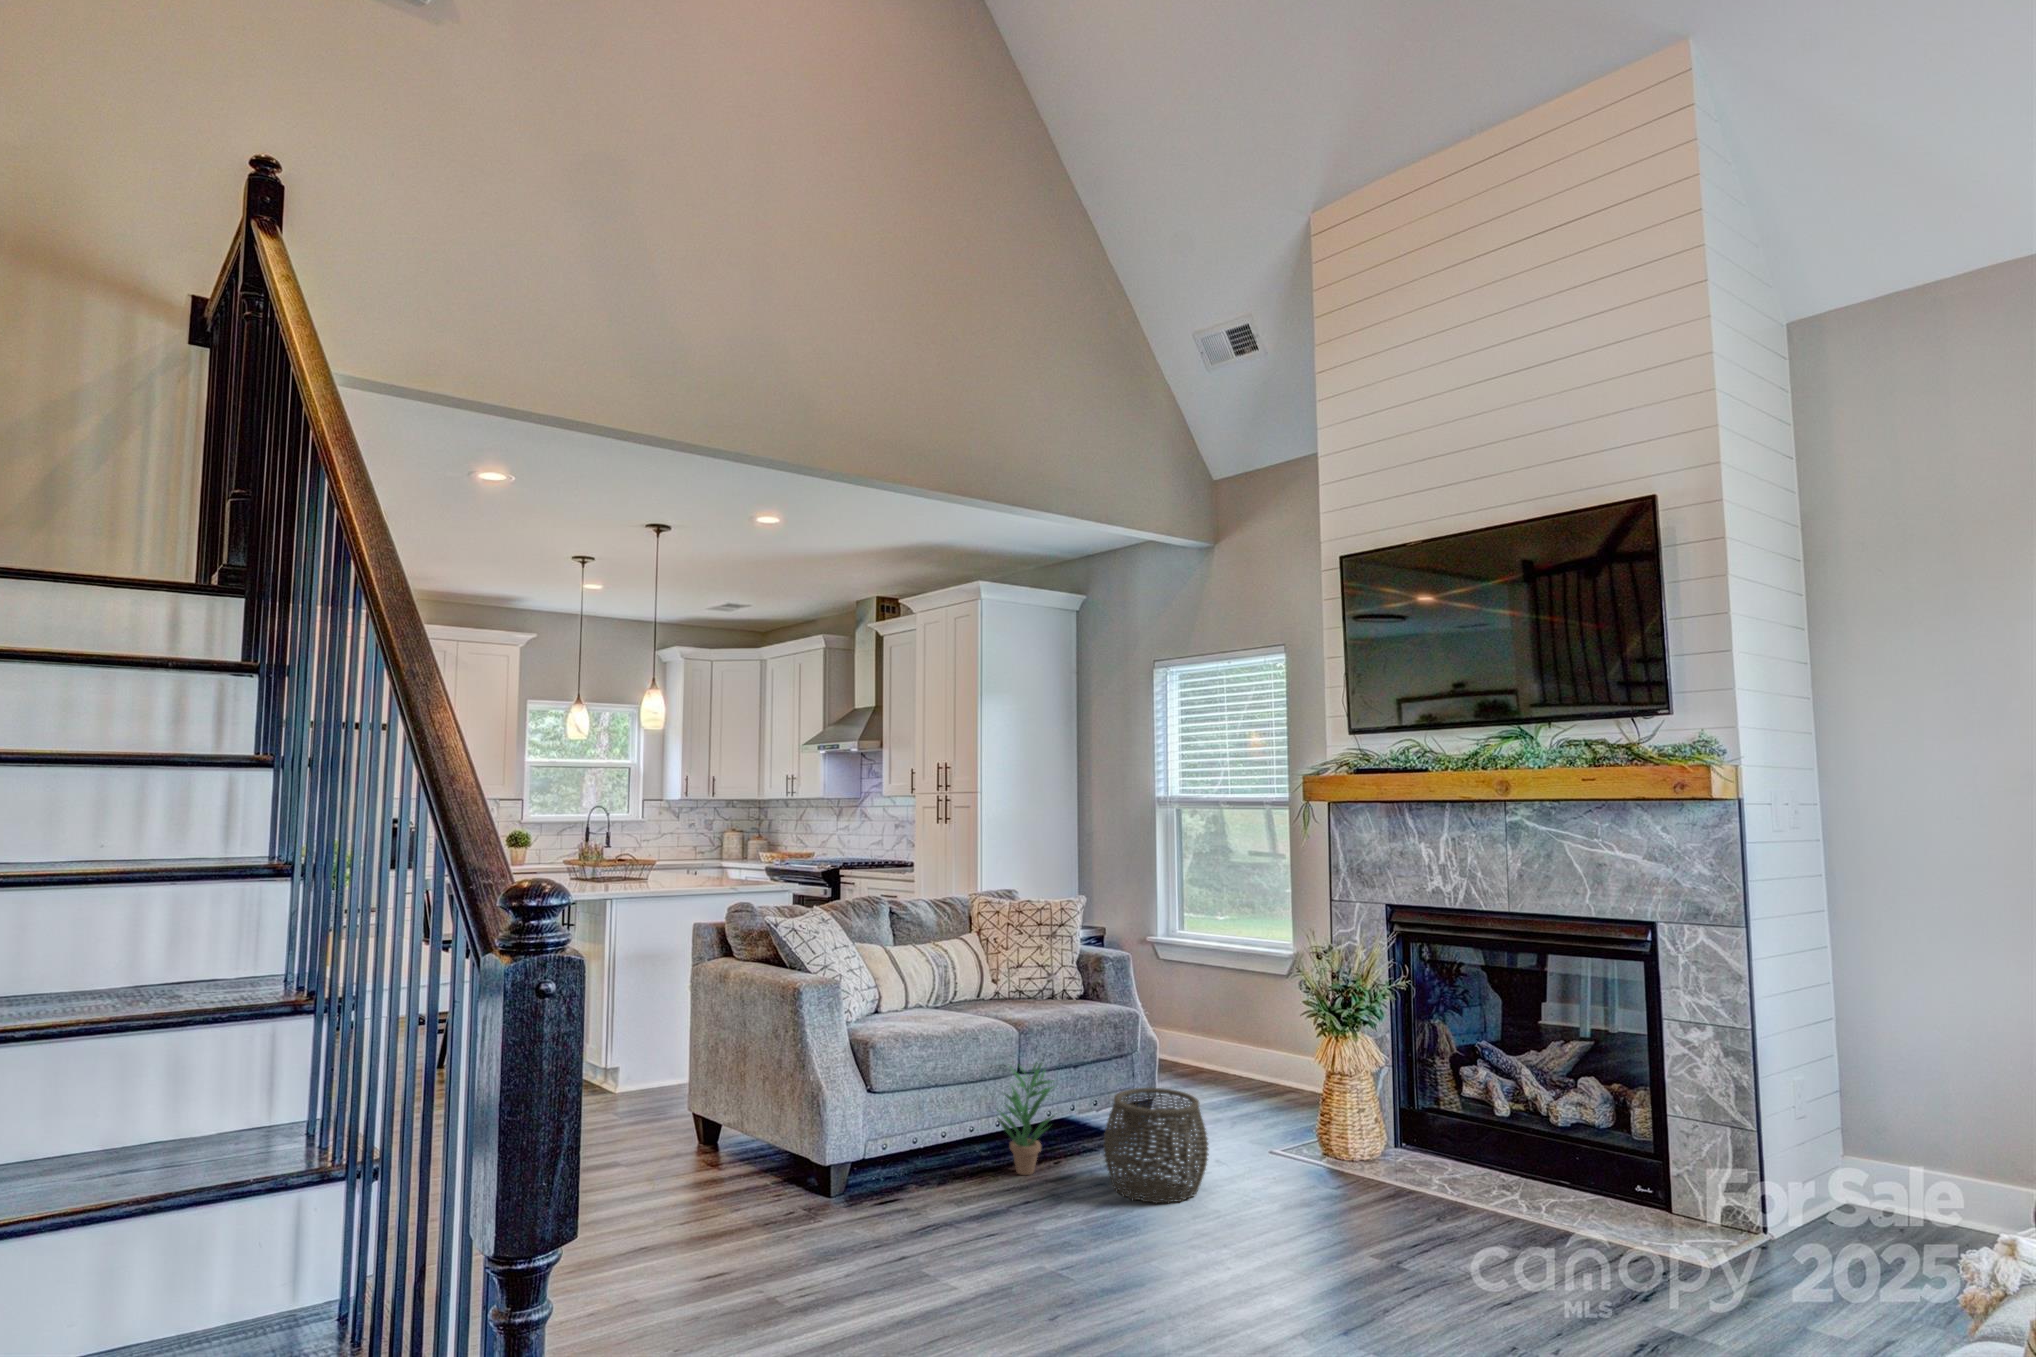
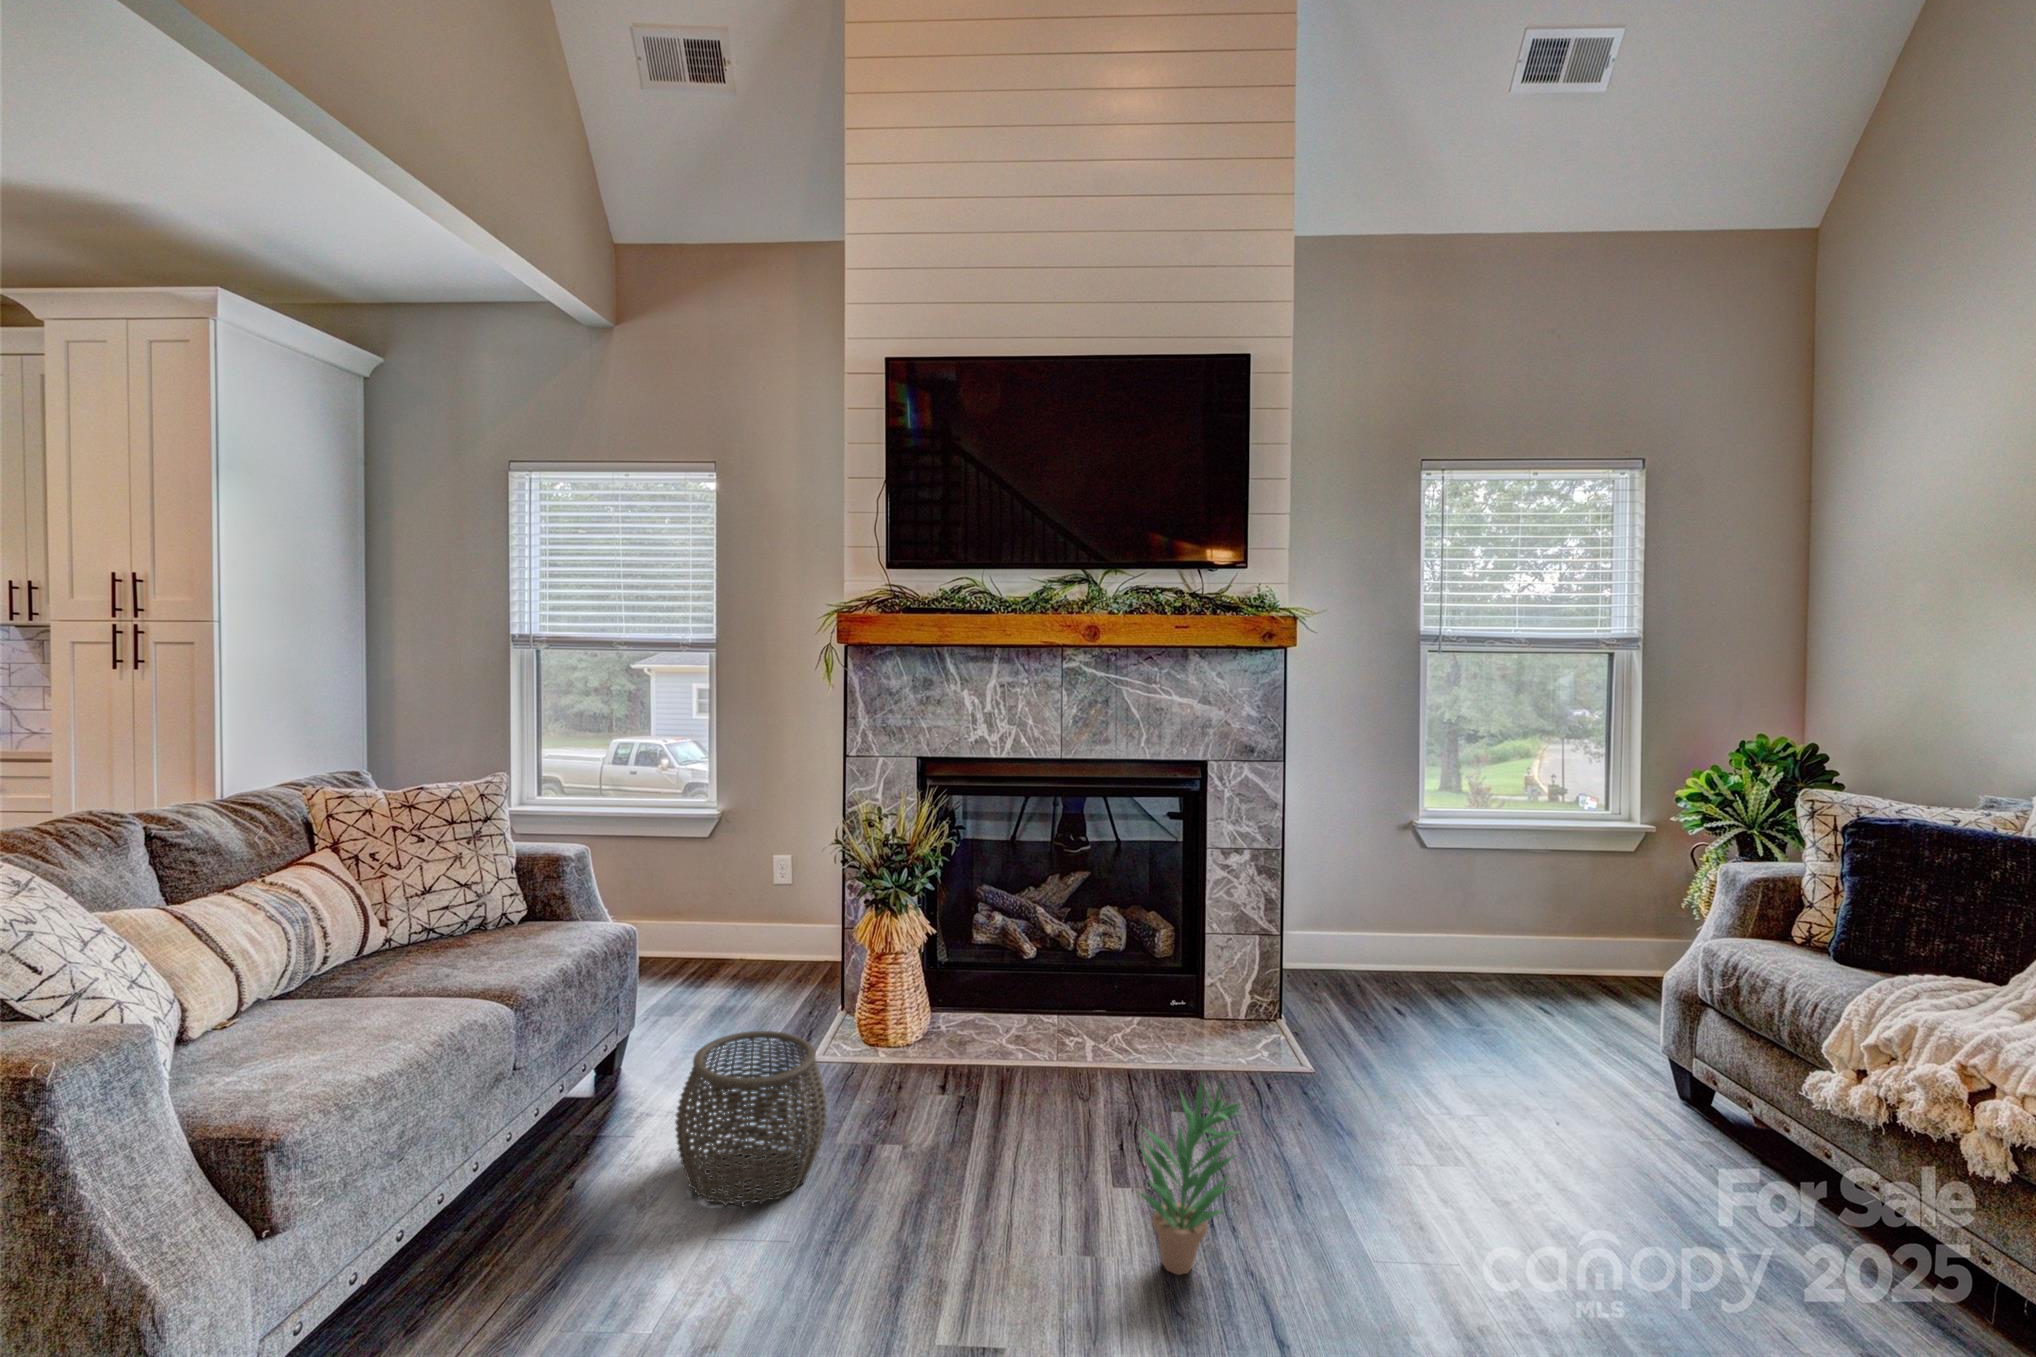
potted plant: present [997,1063,1054,1175] -> present [1140,1079,1240,1275]

